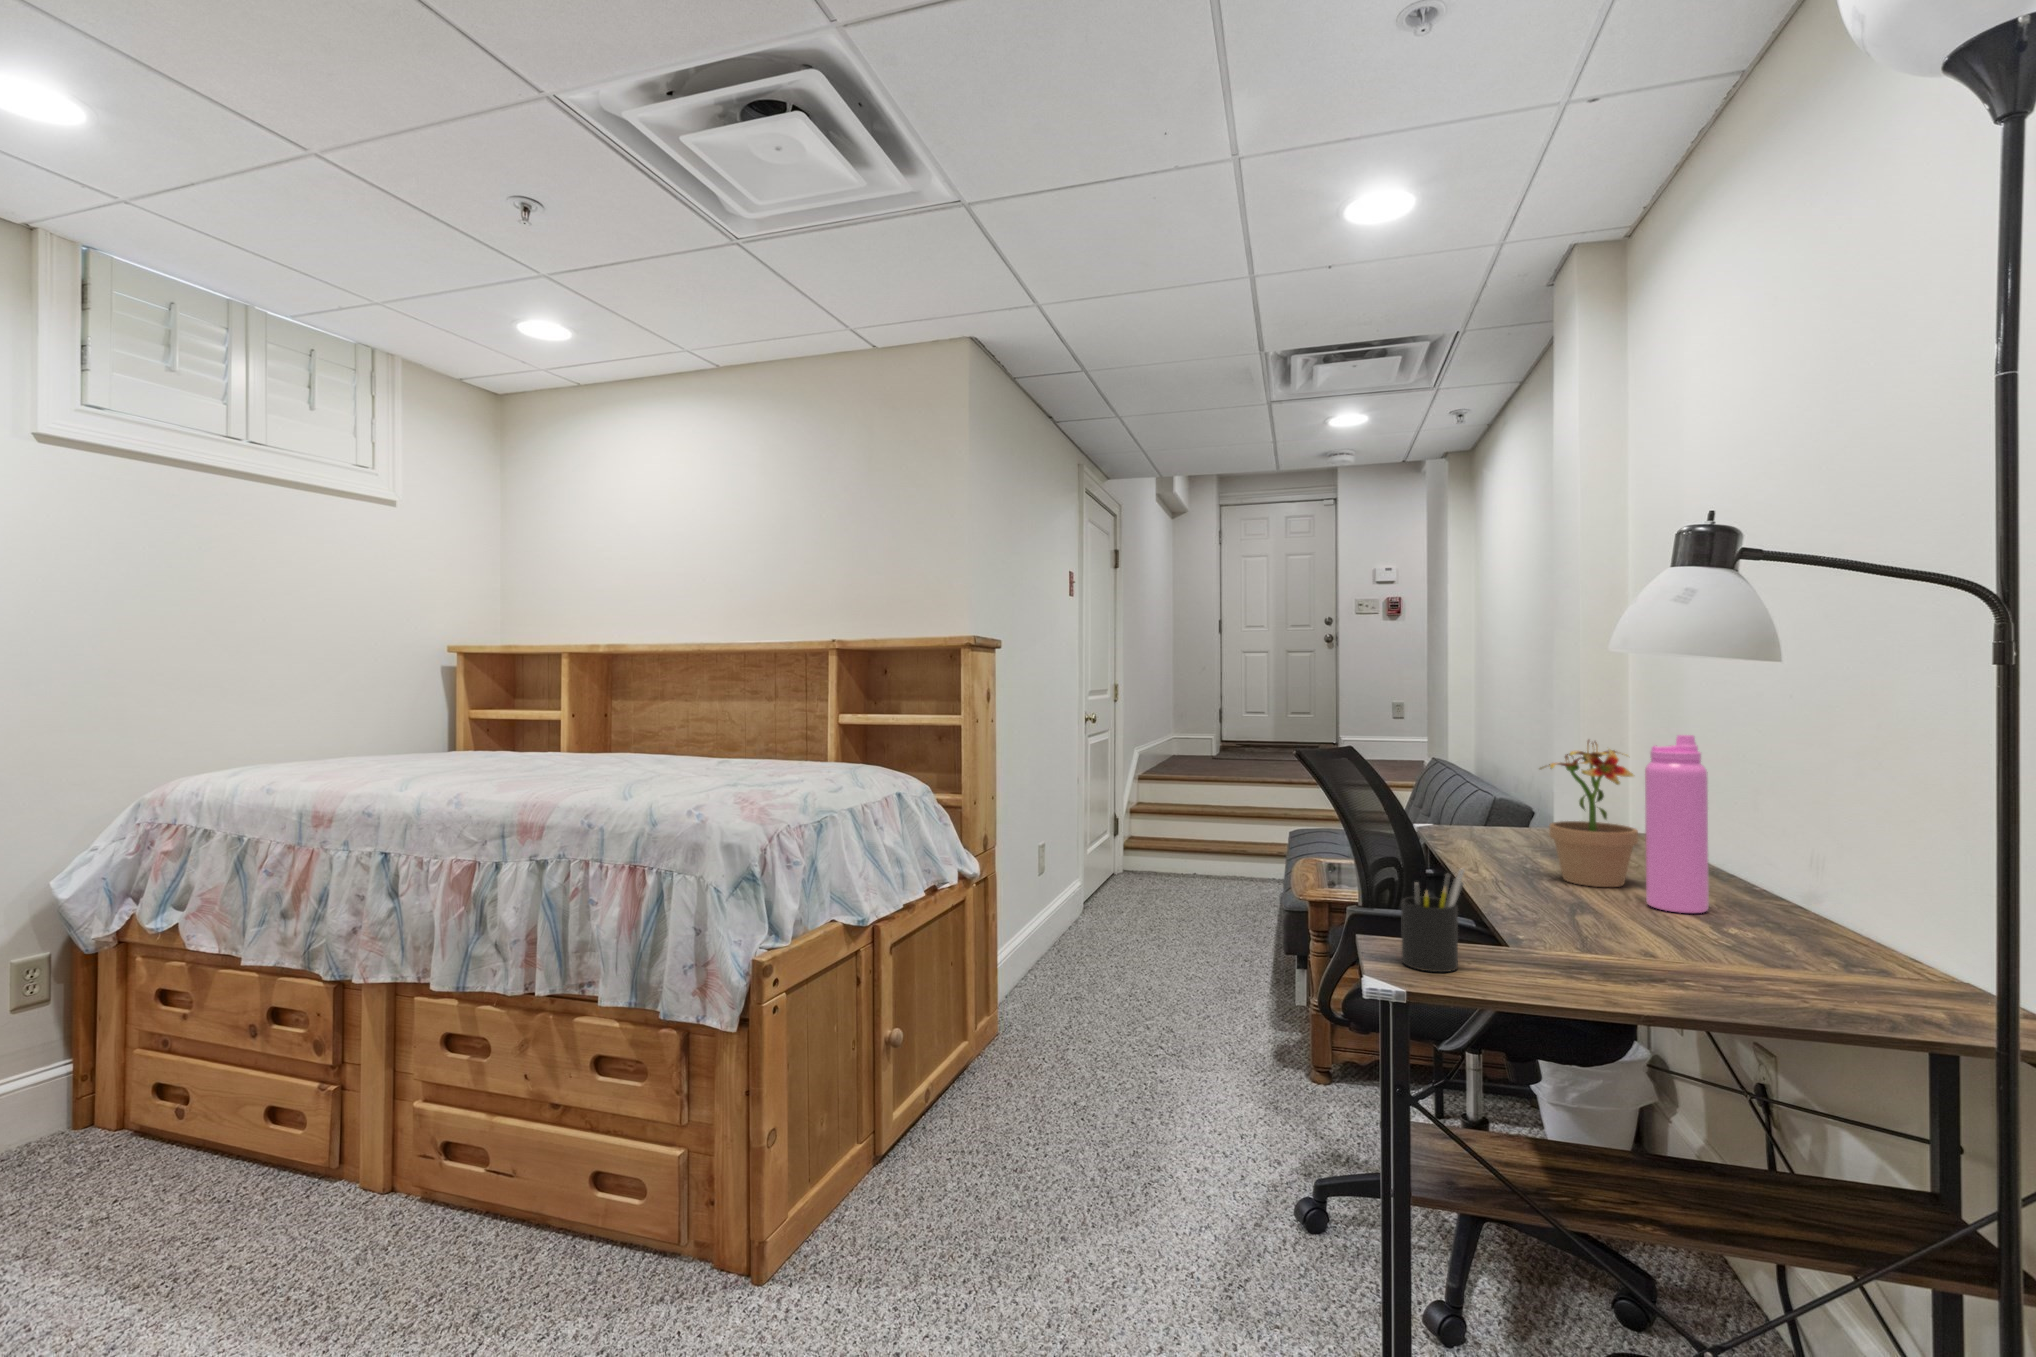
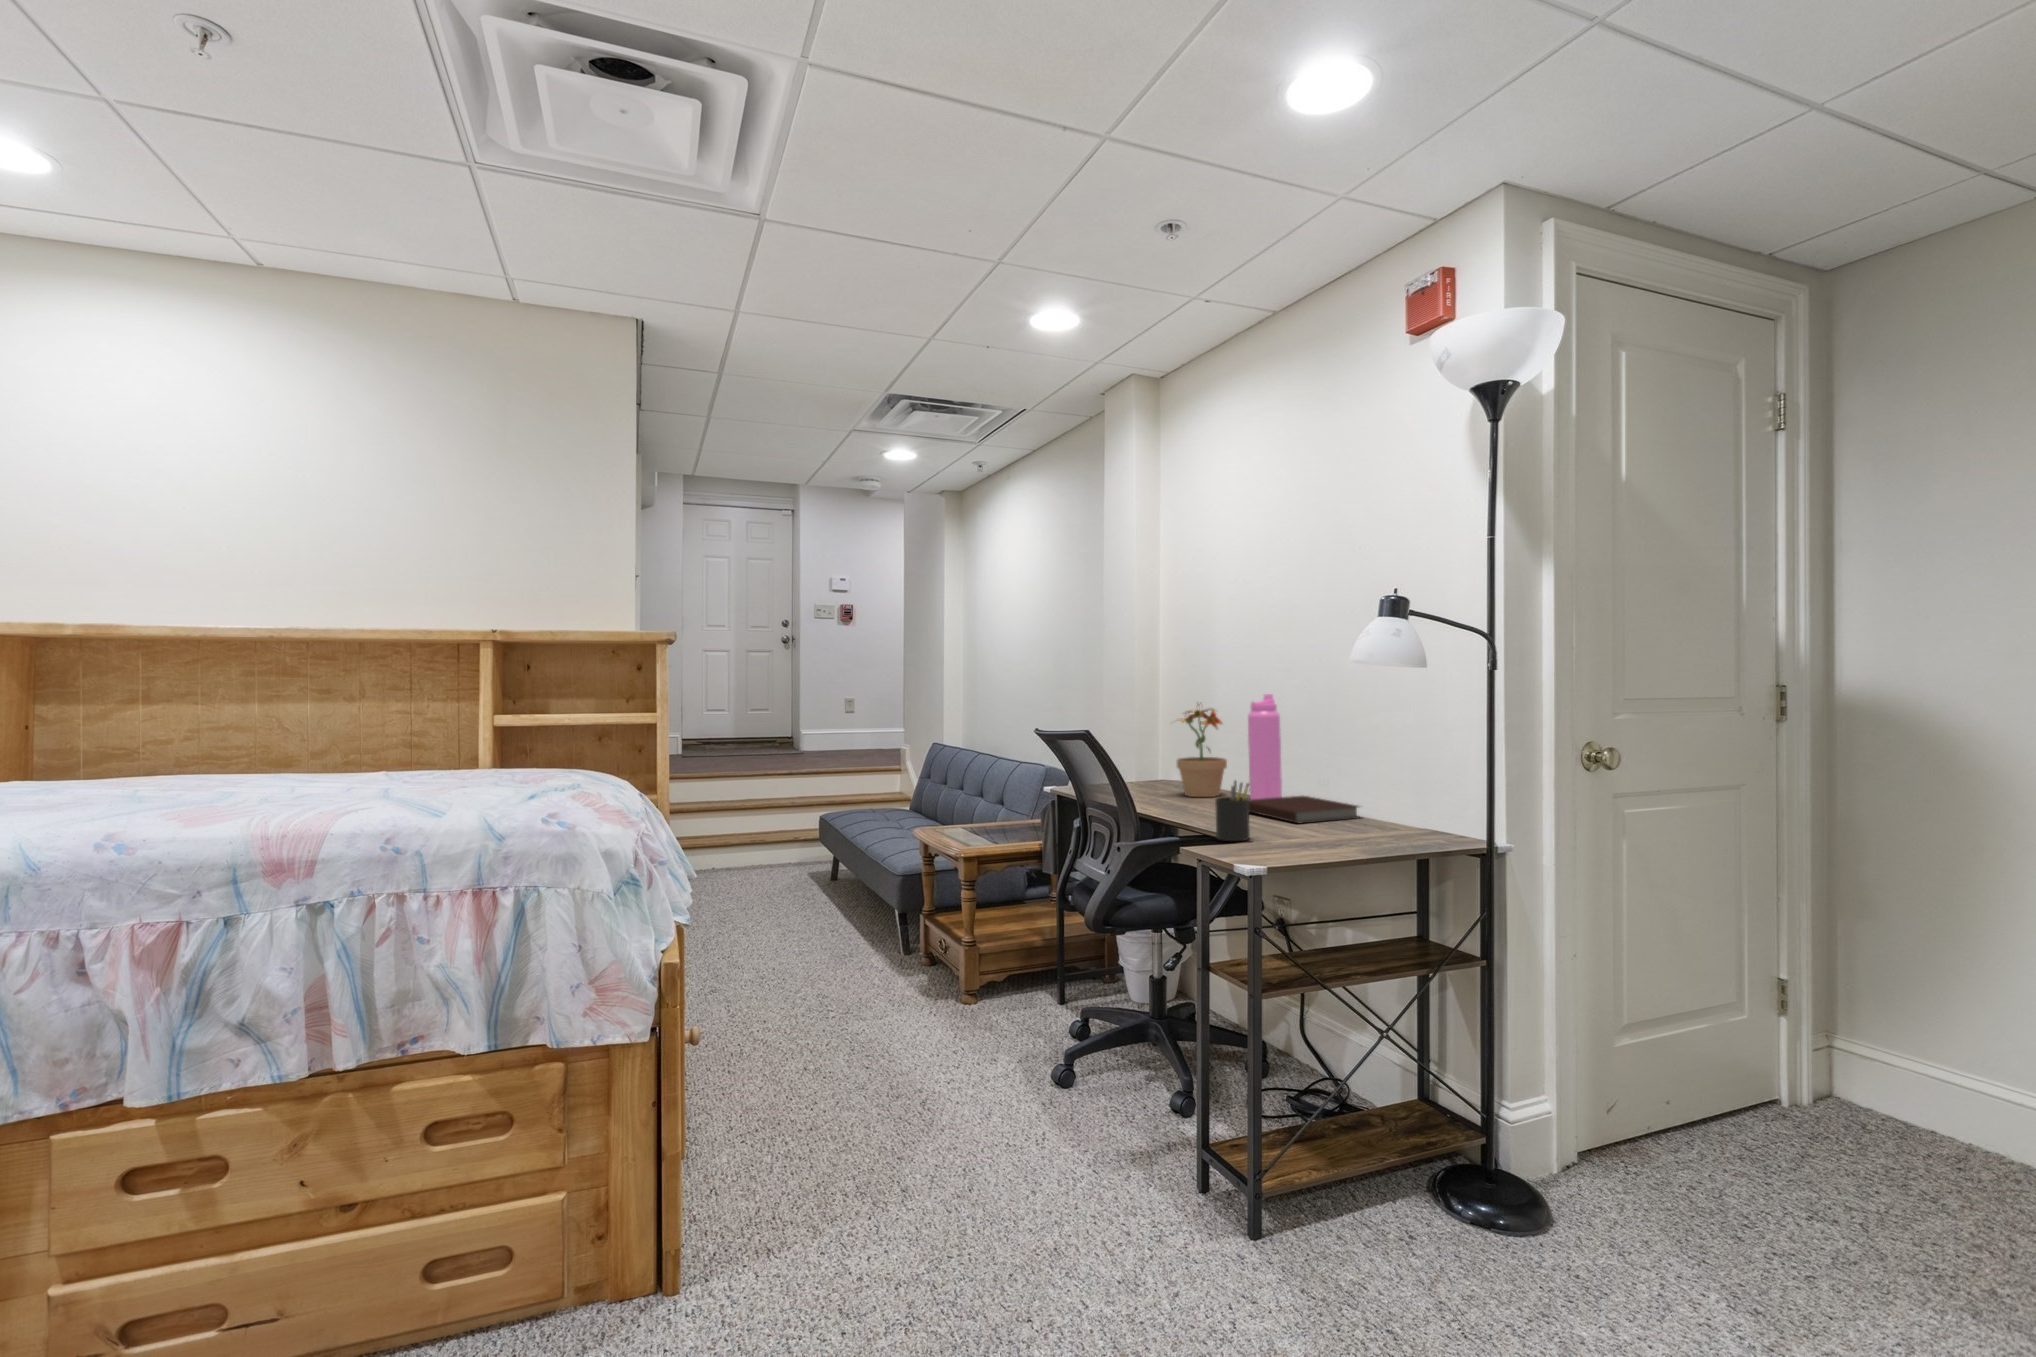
notebook: none [1573,904,1778,977] -> present [1249,796,1359,823]

